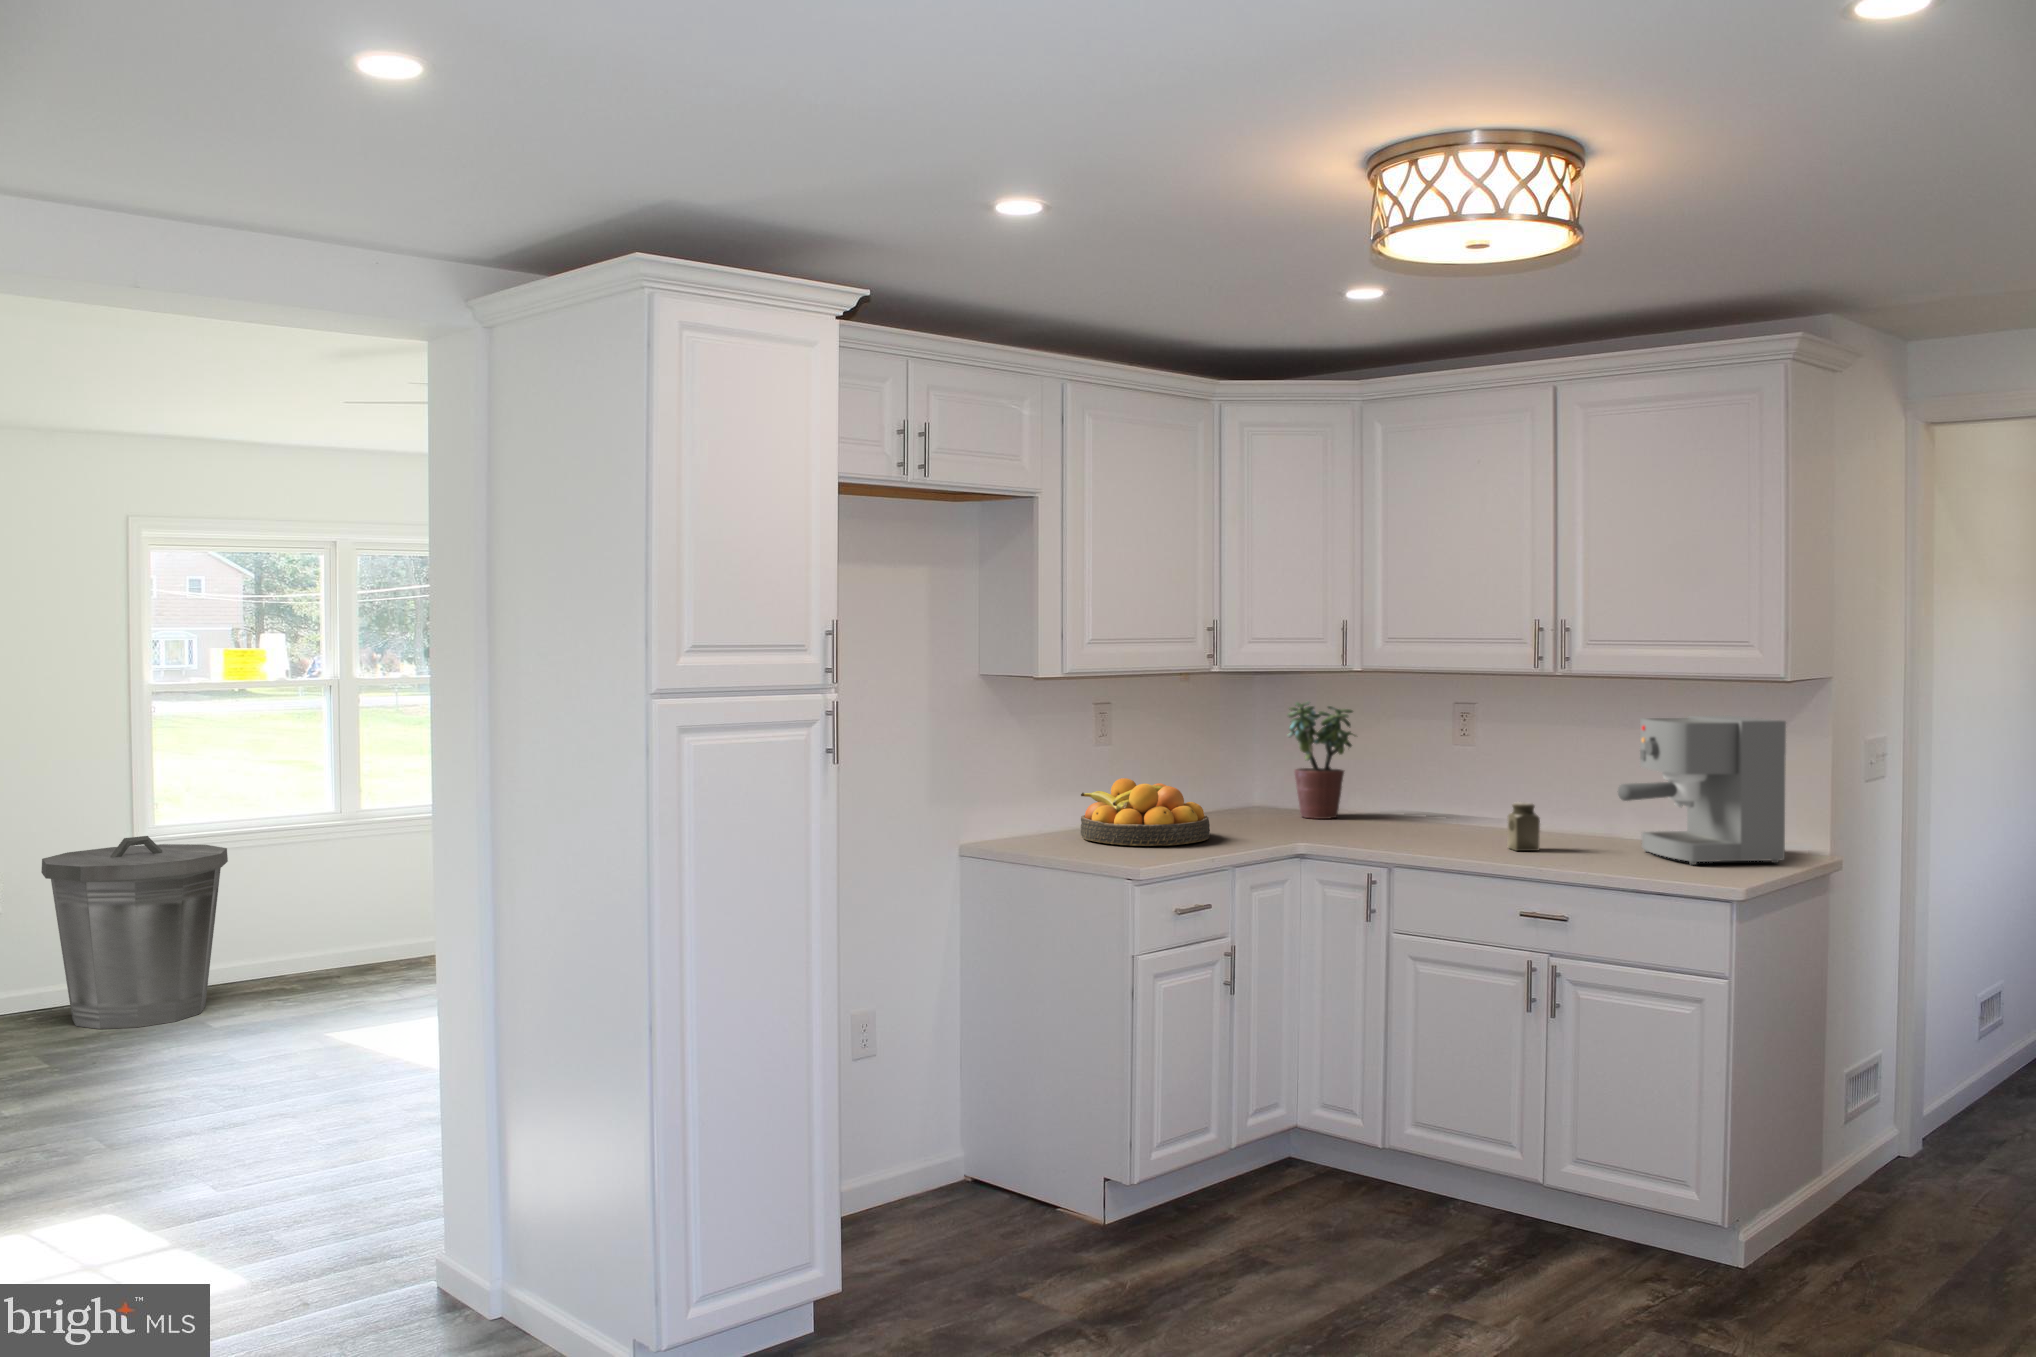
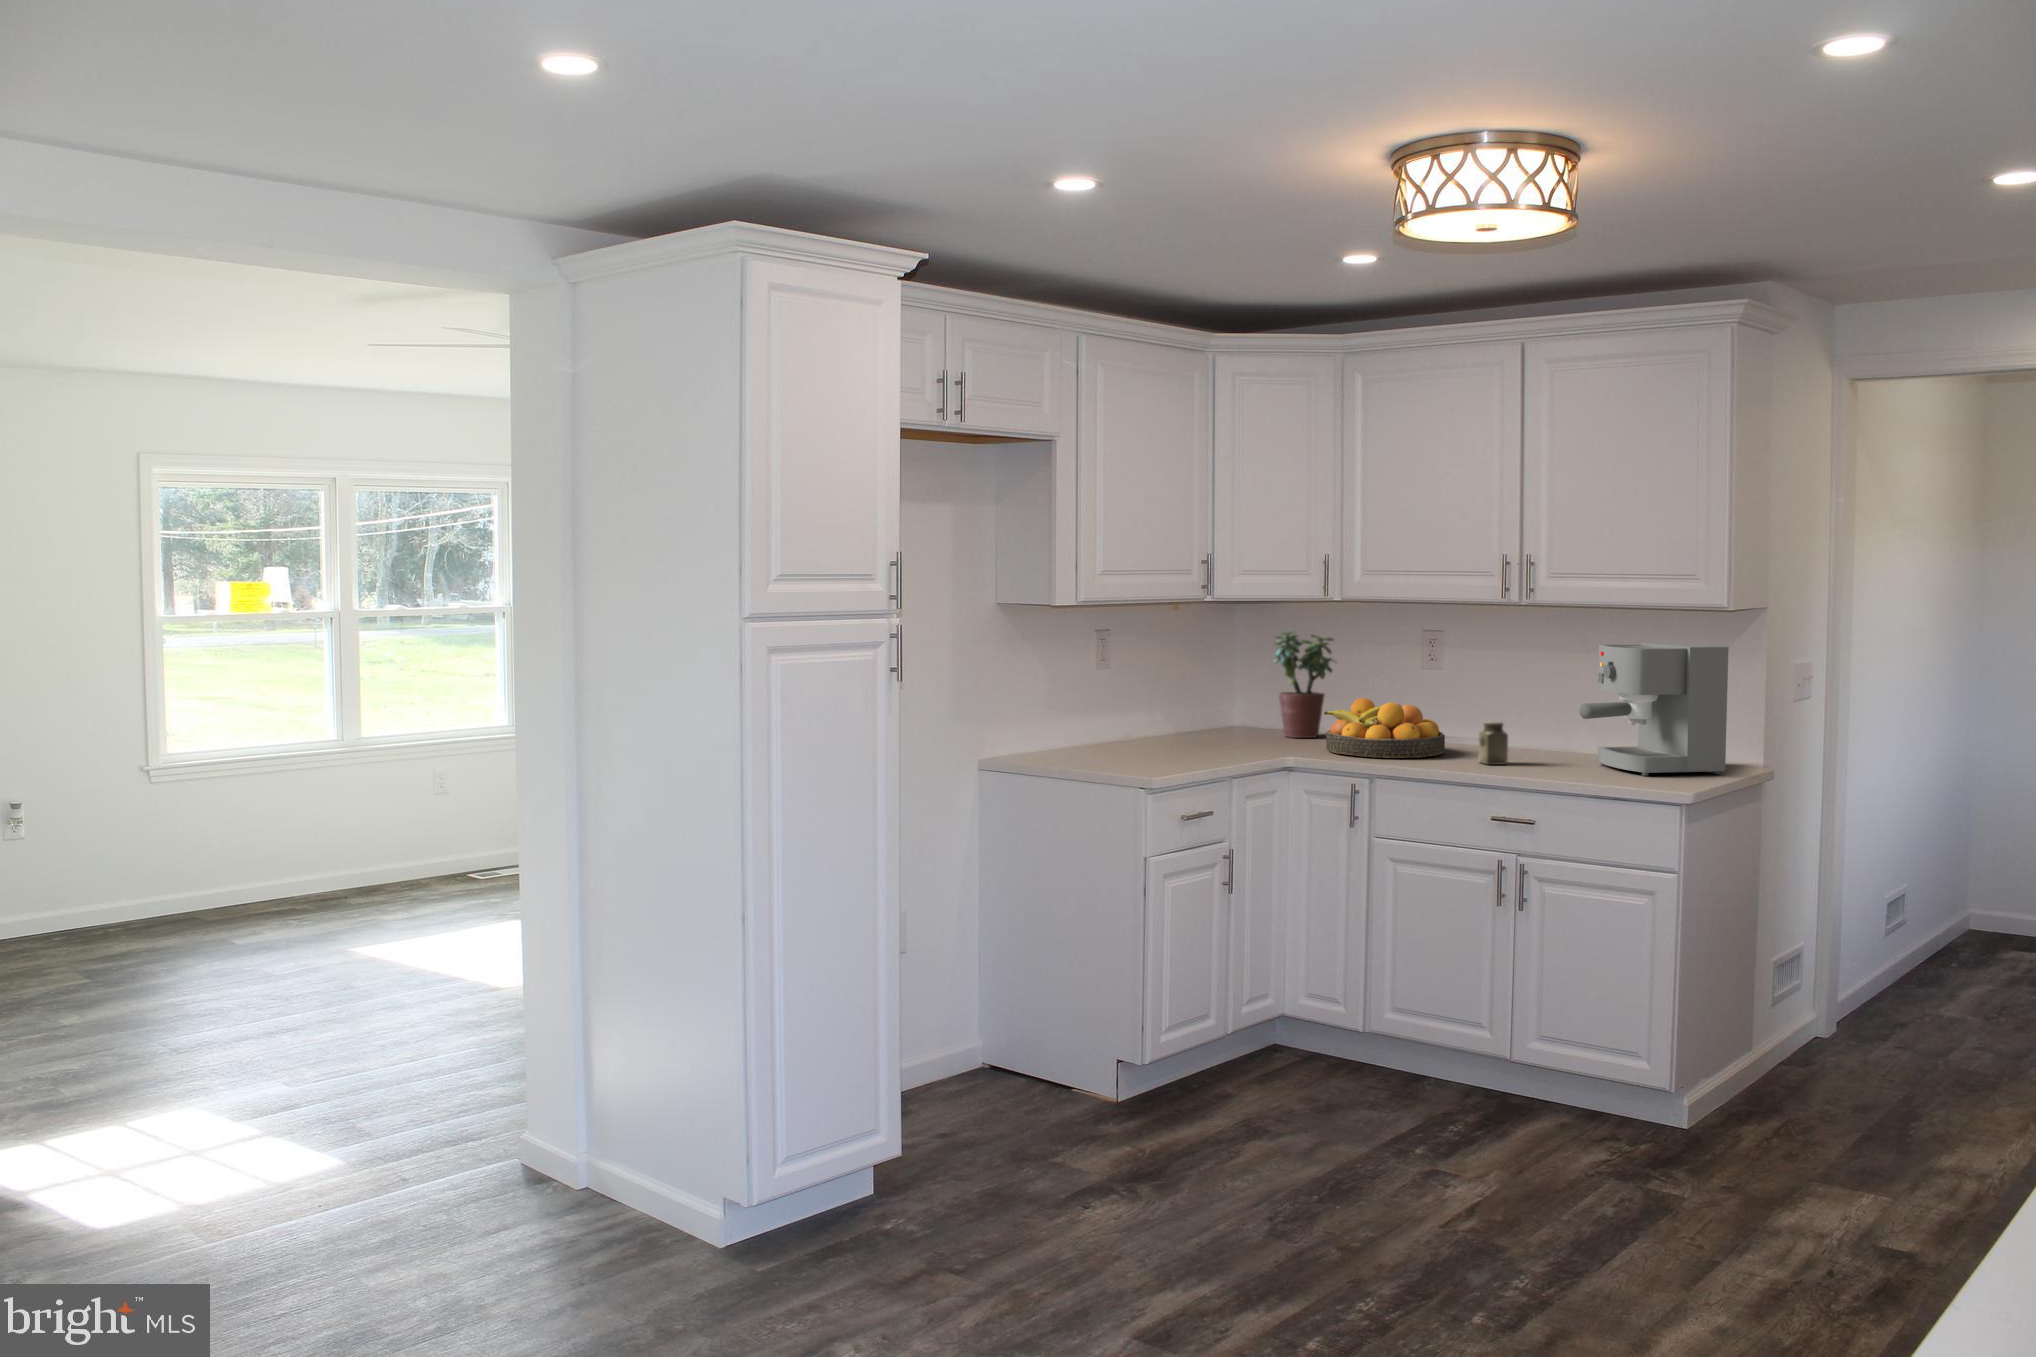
fruit bowl: present [1081,778,1210,846] -> present [1324,698,1445,758]
trash can: present [41,836,228,1029] -> none [60,761,240,946]

